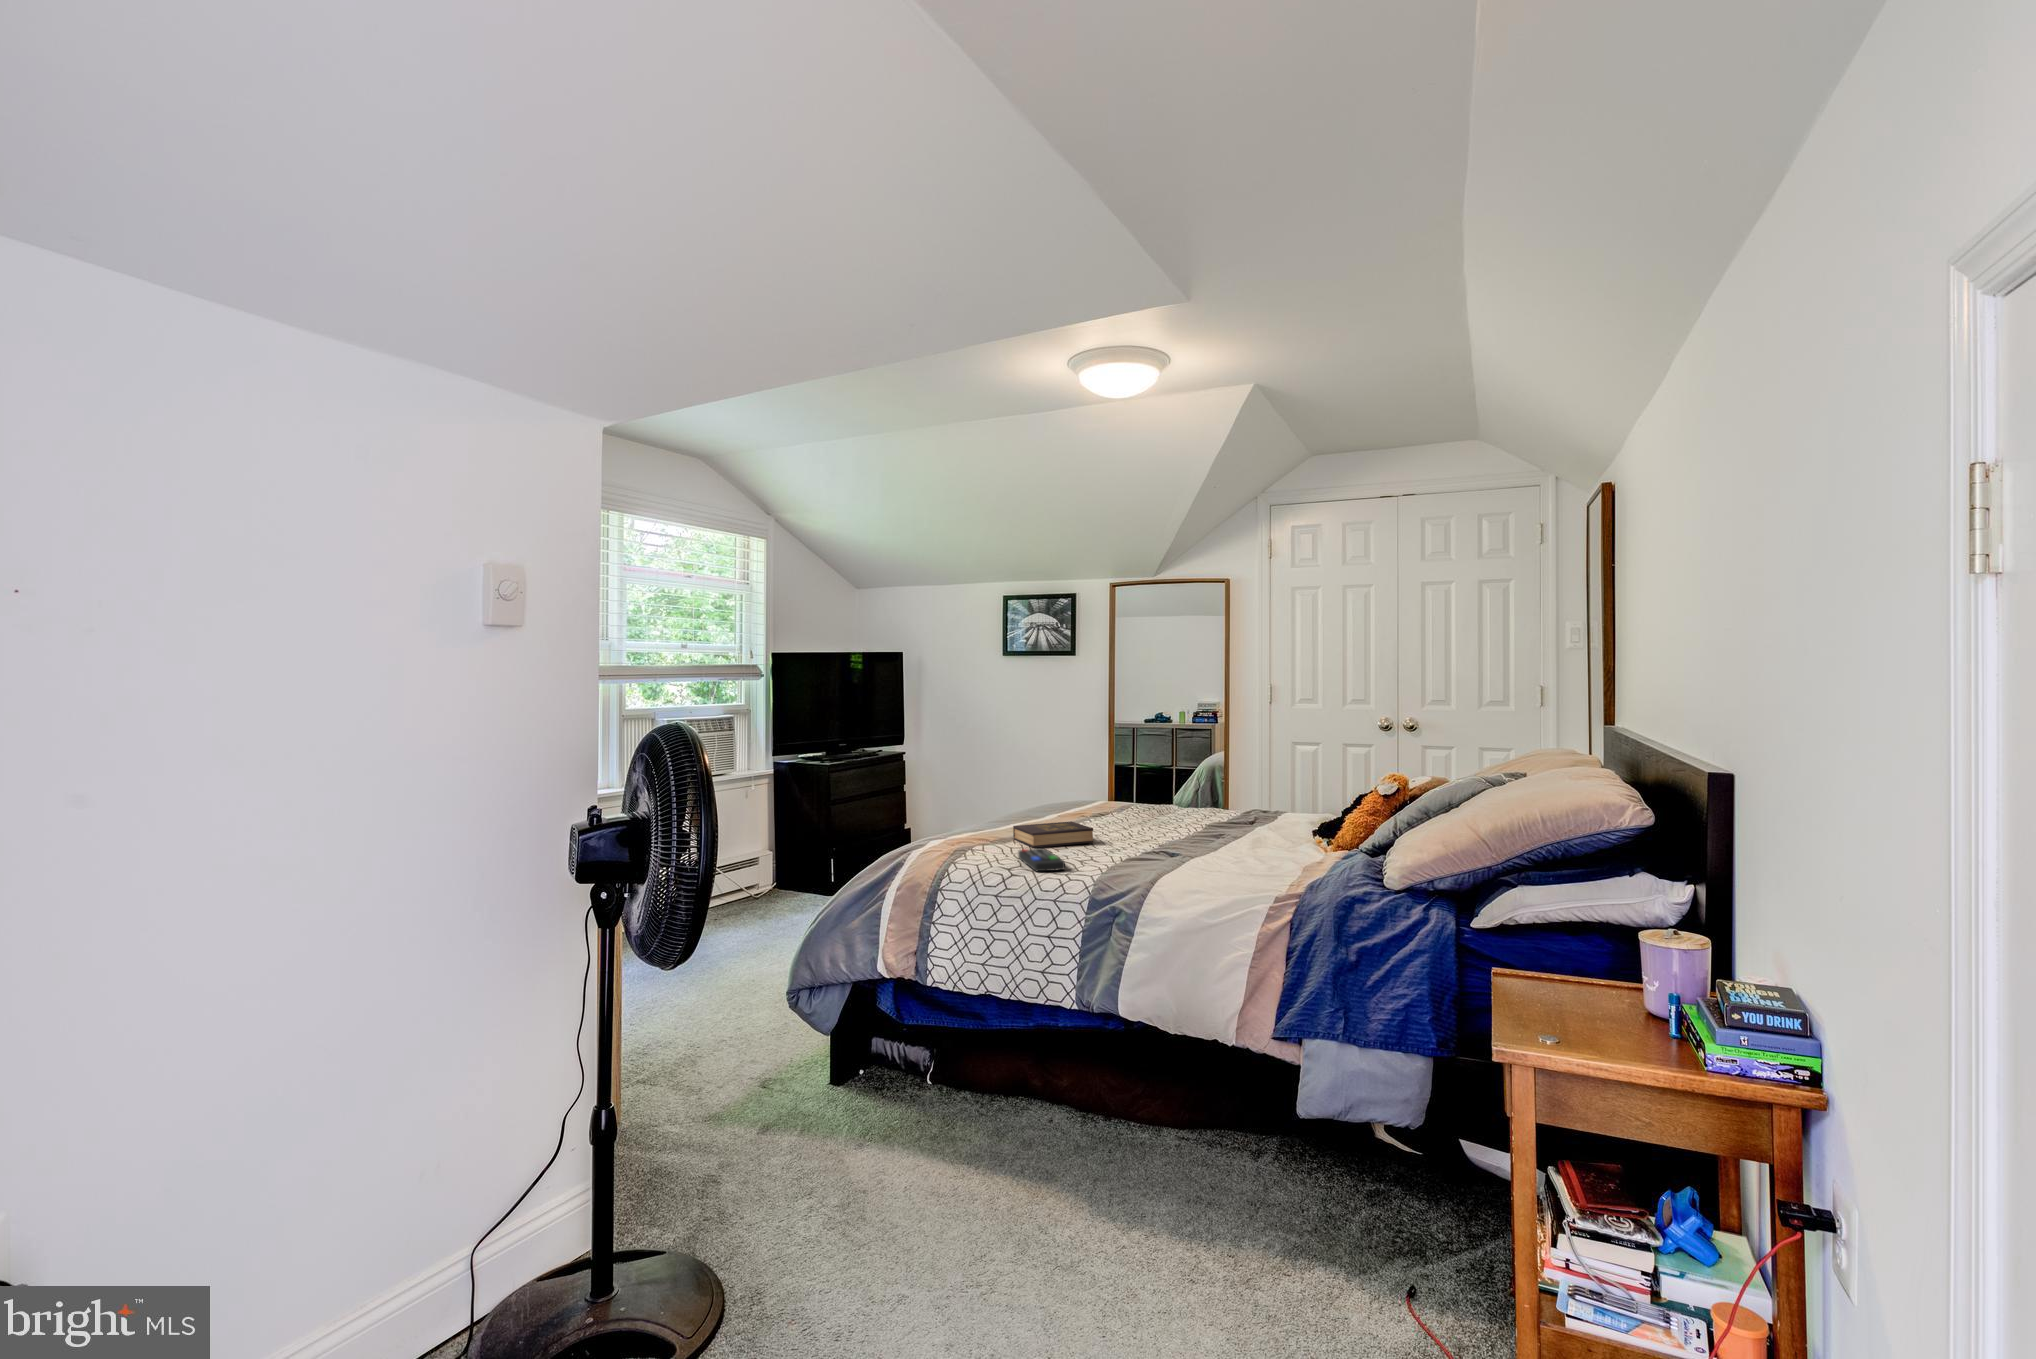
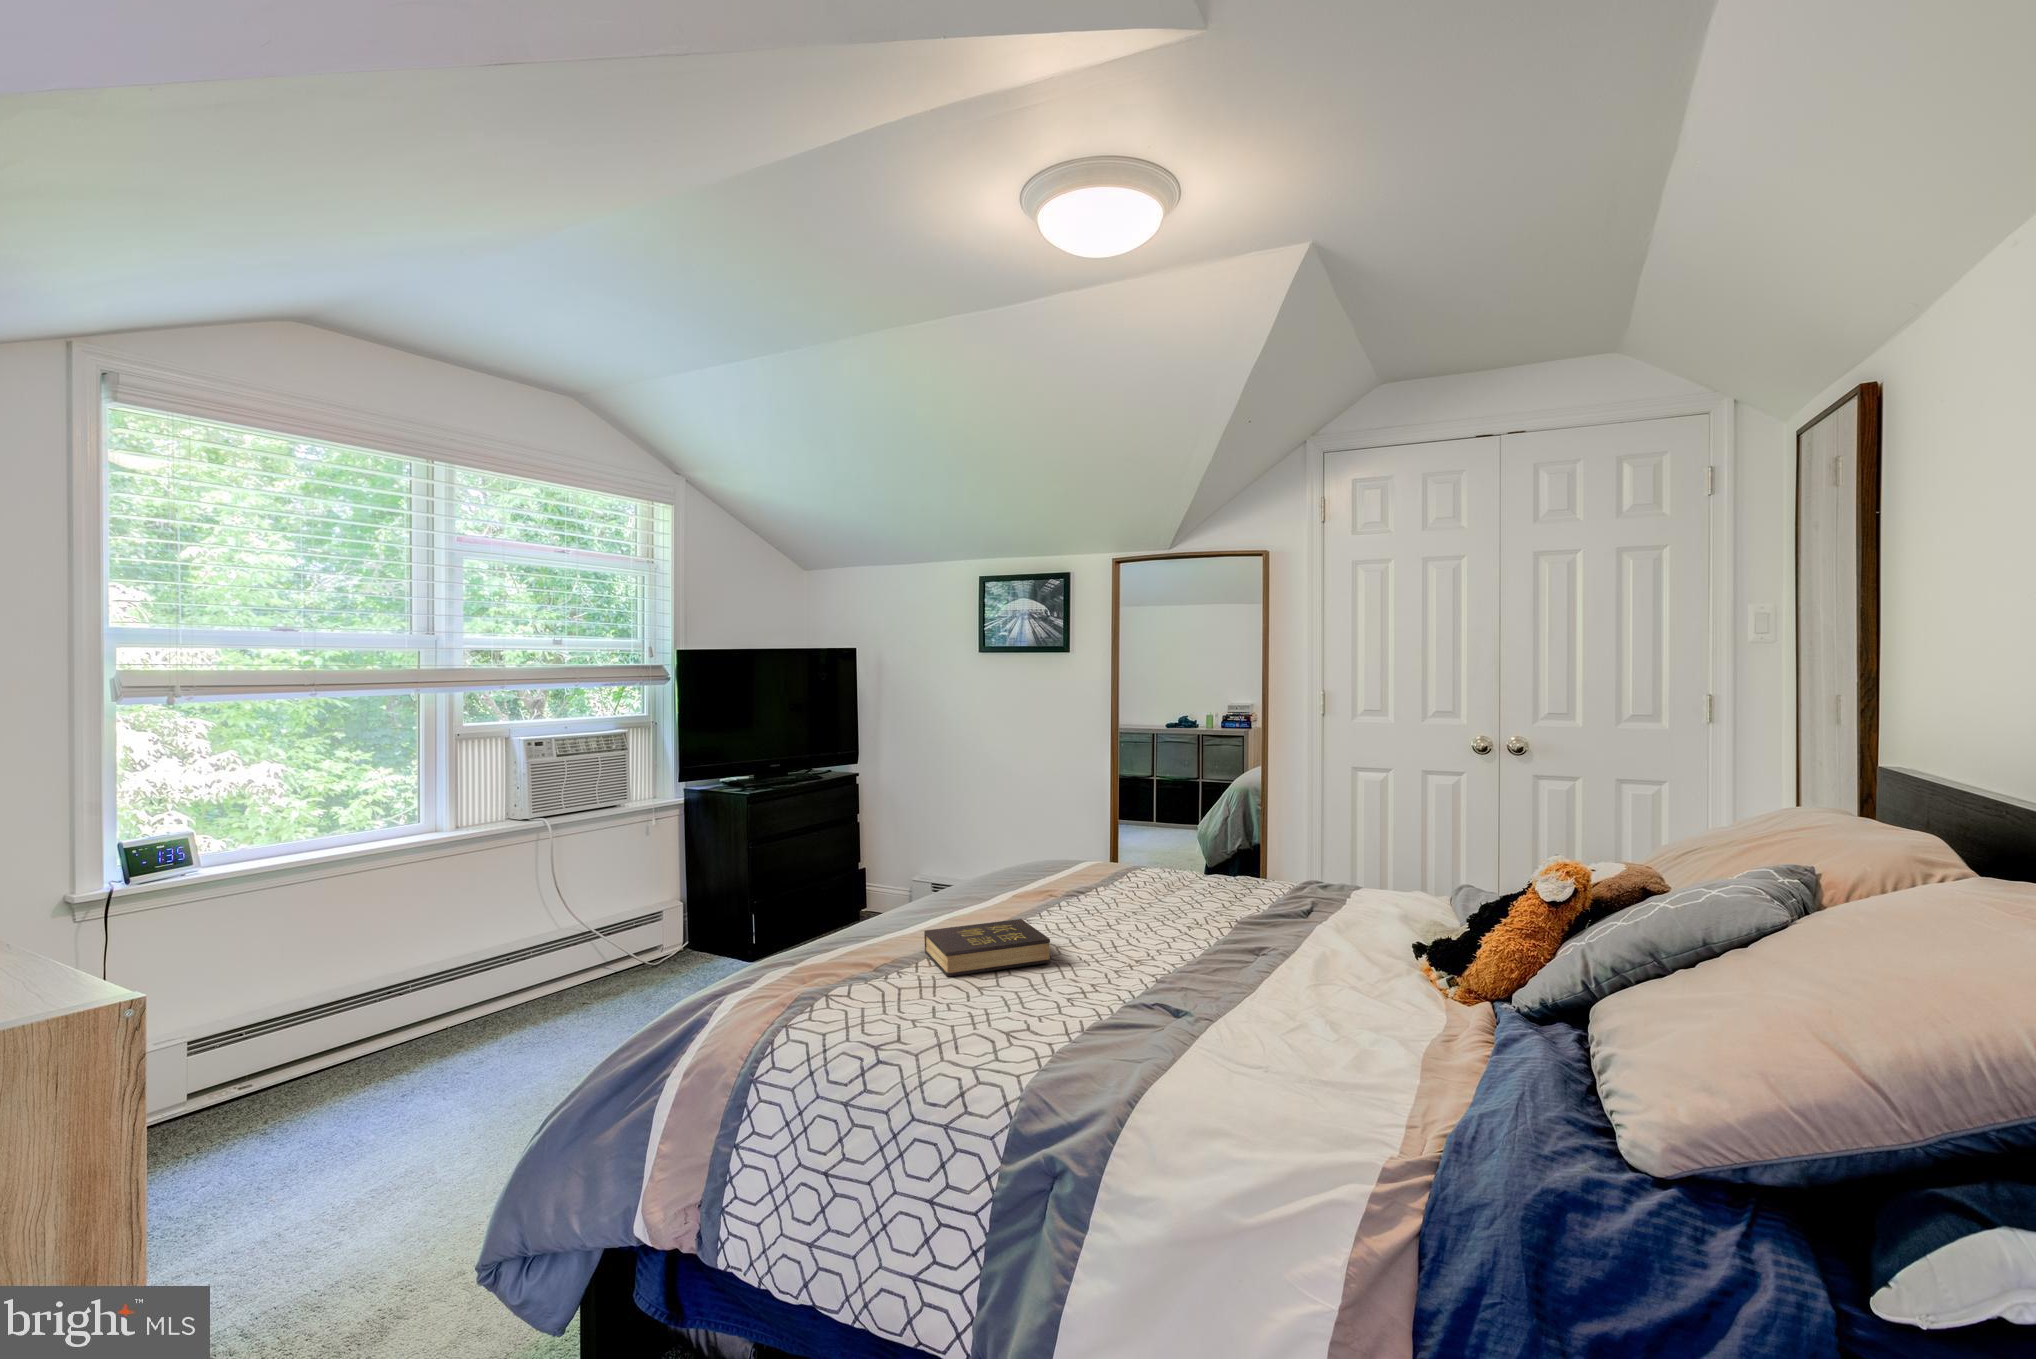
remote control: present [1018,848,1065,872] -> none [910,990,977,1056]

